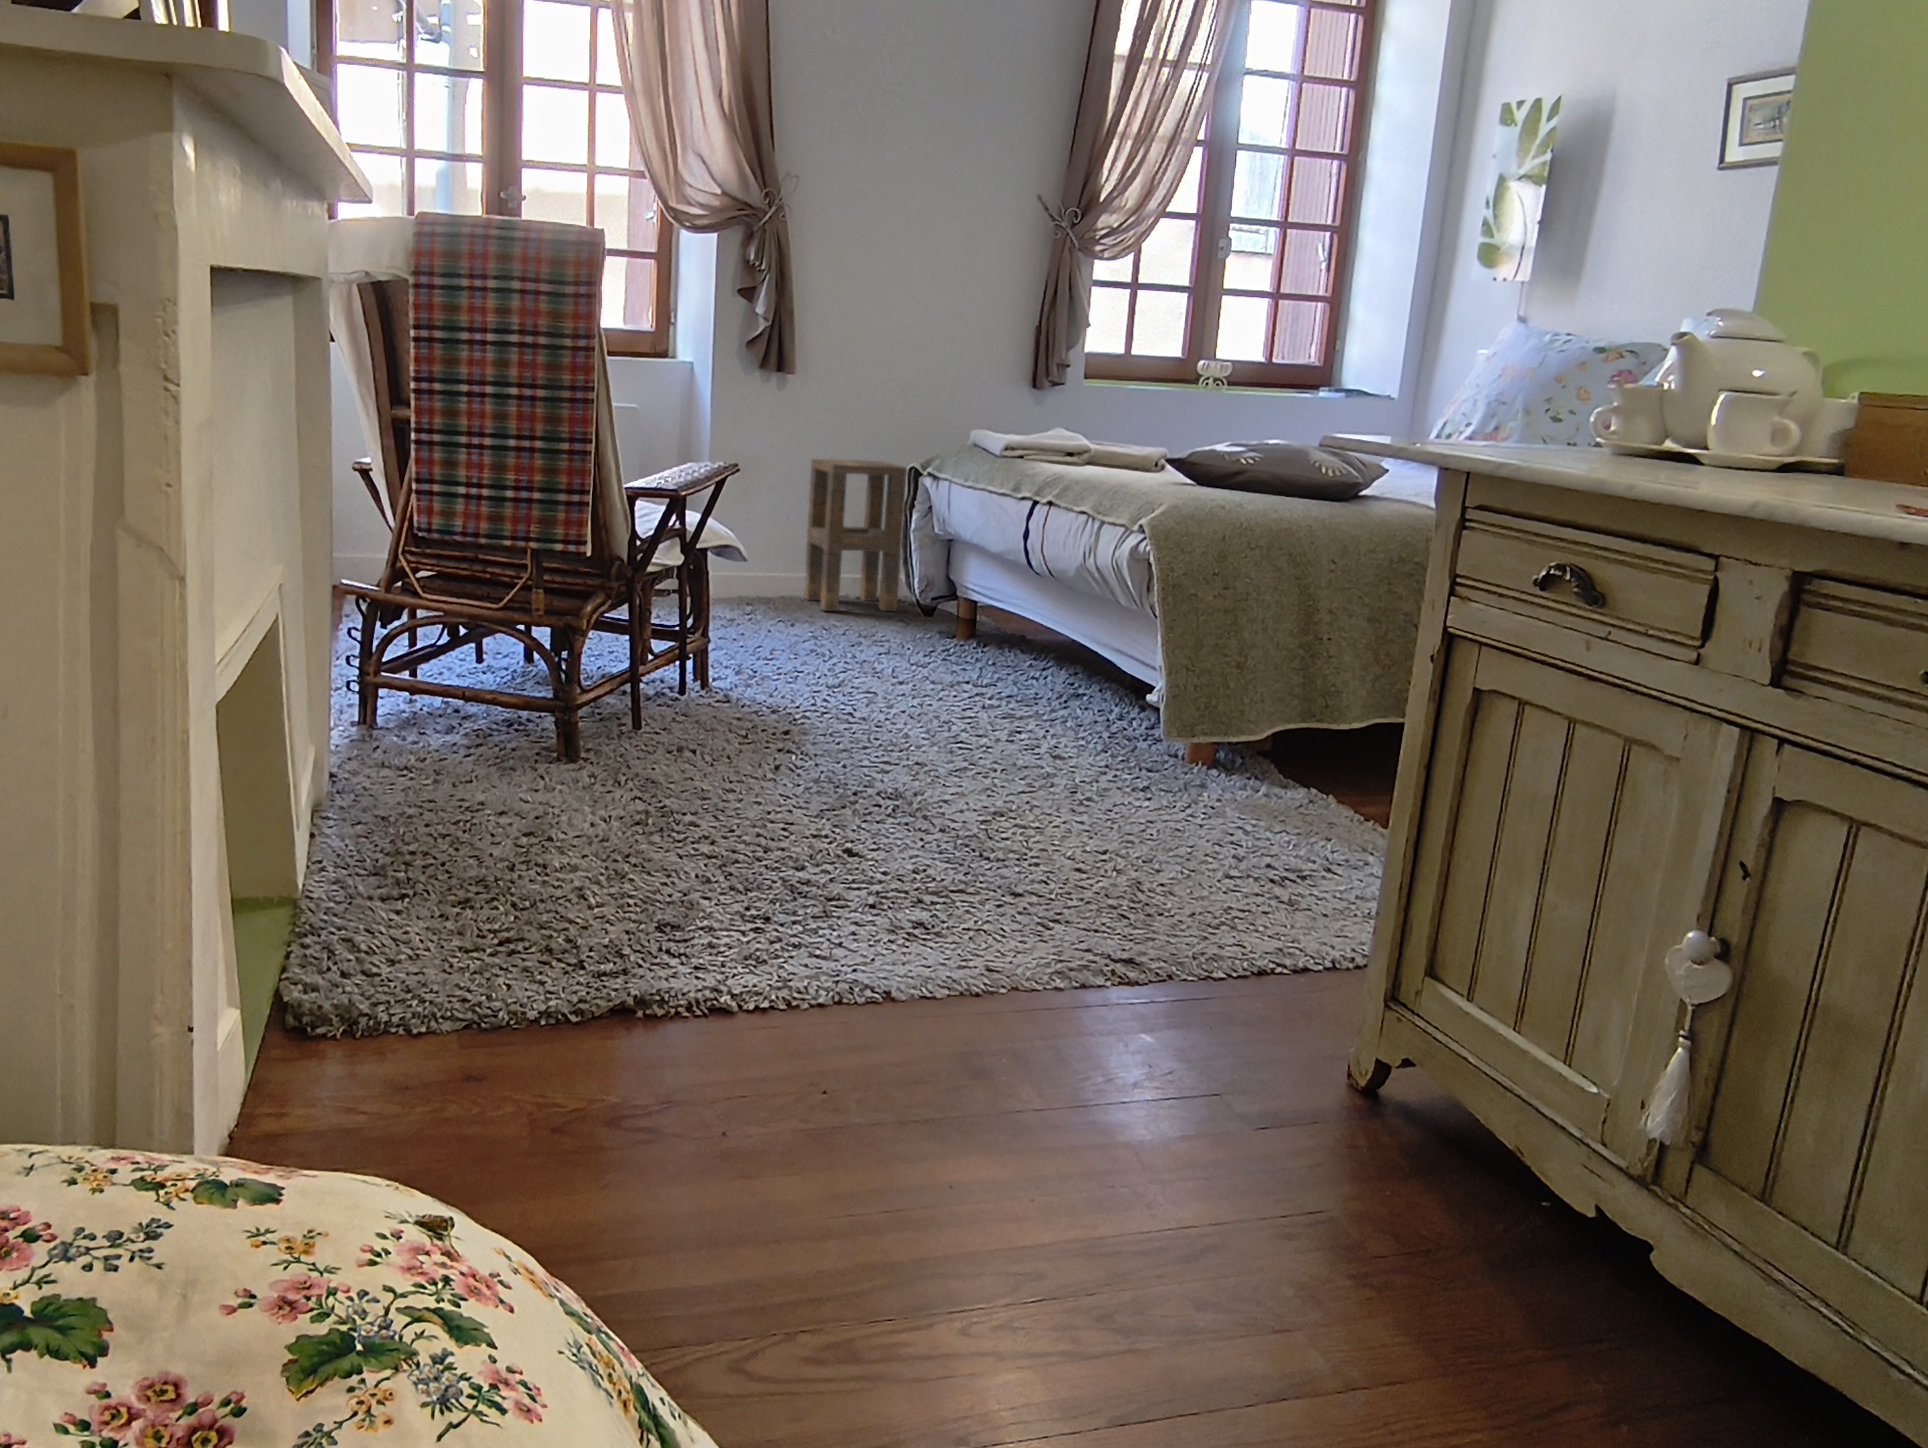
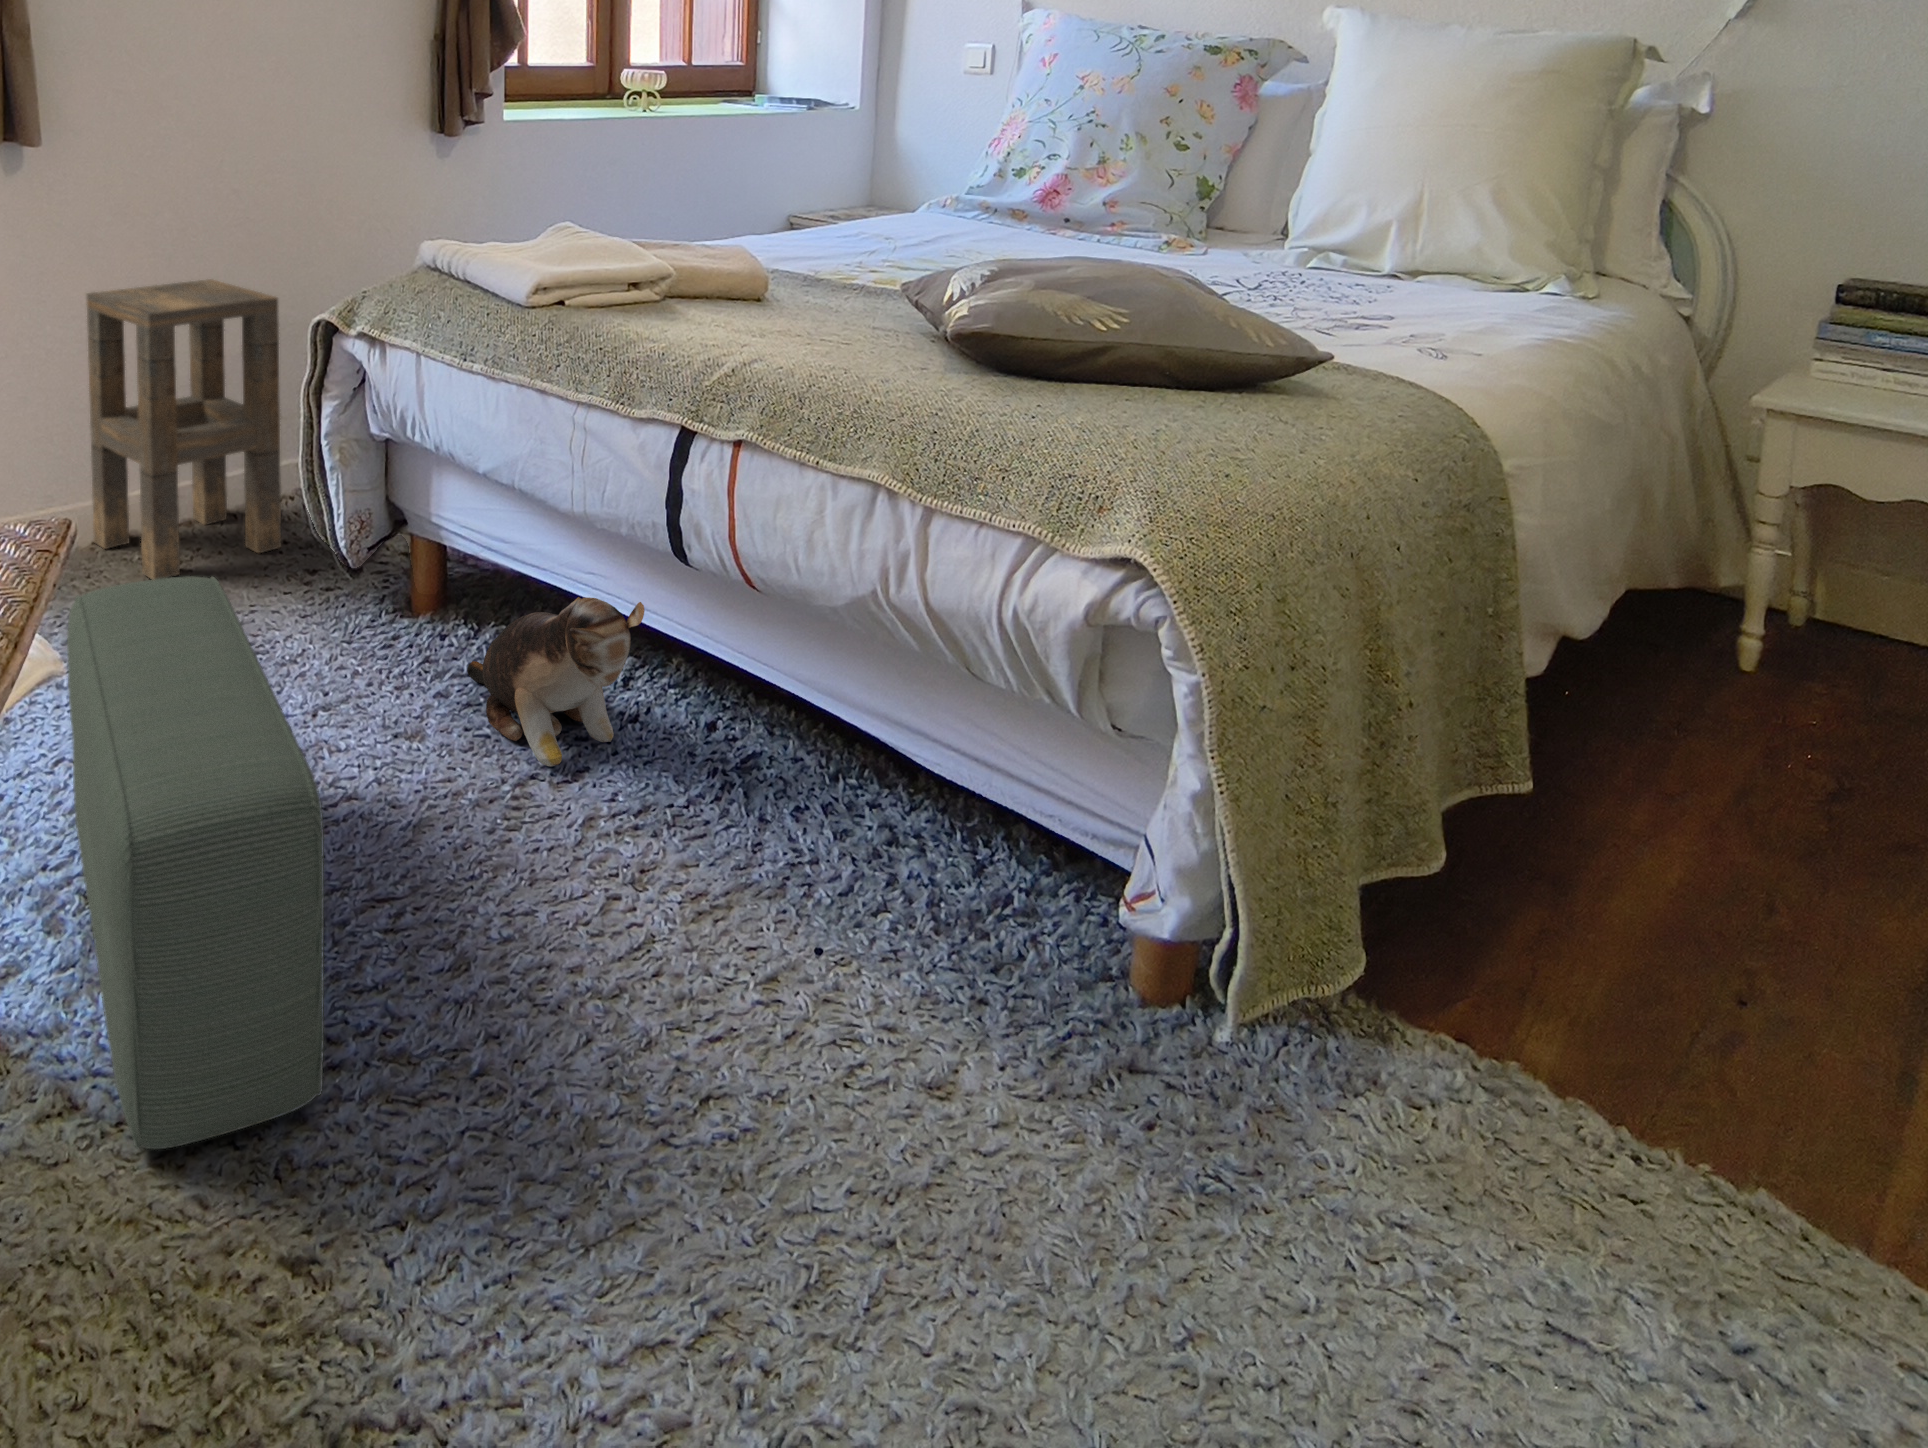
pouf: none [729,551,819,711] -> present [67,576,324,1149]
plush toy: none [946,593,1012,678] -> present [467,597,645,766]

